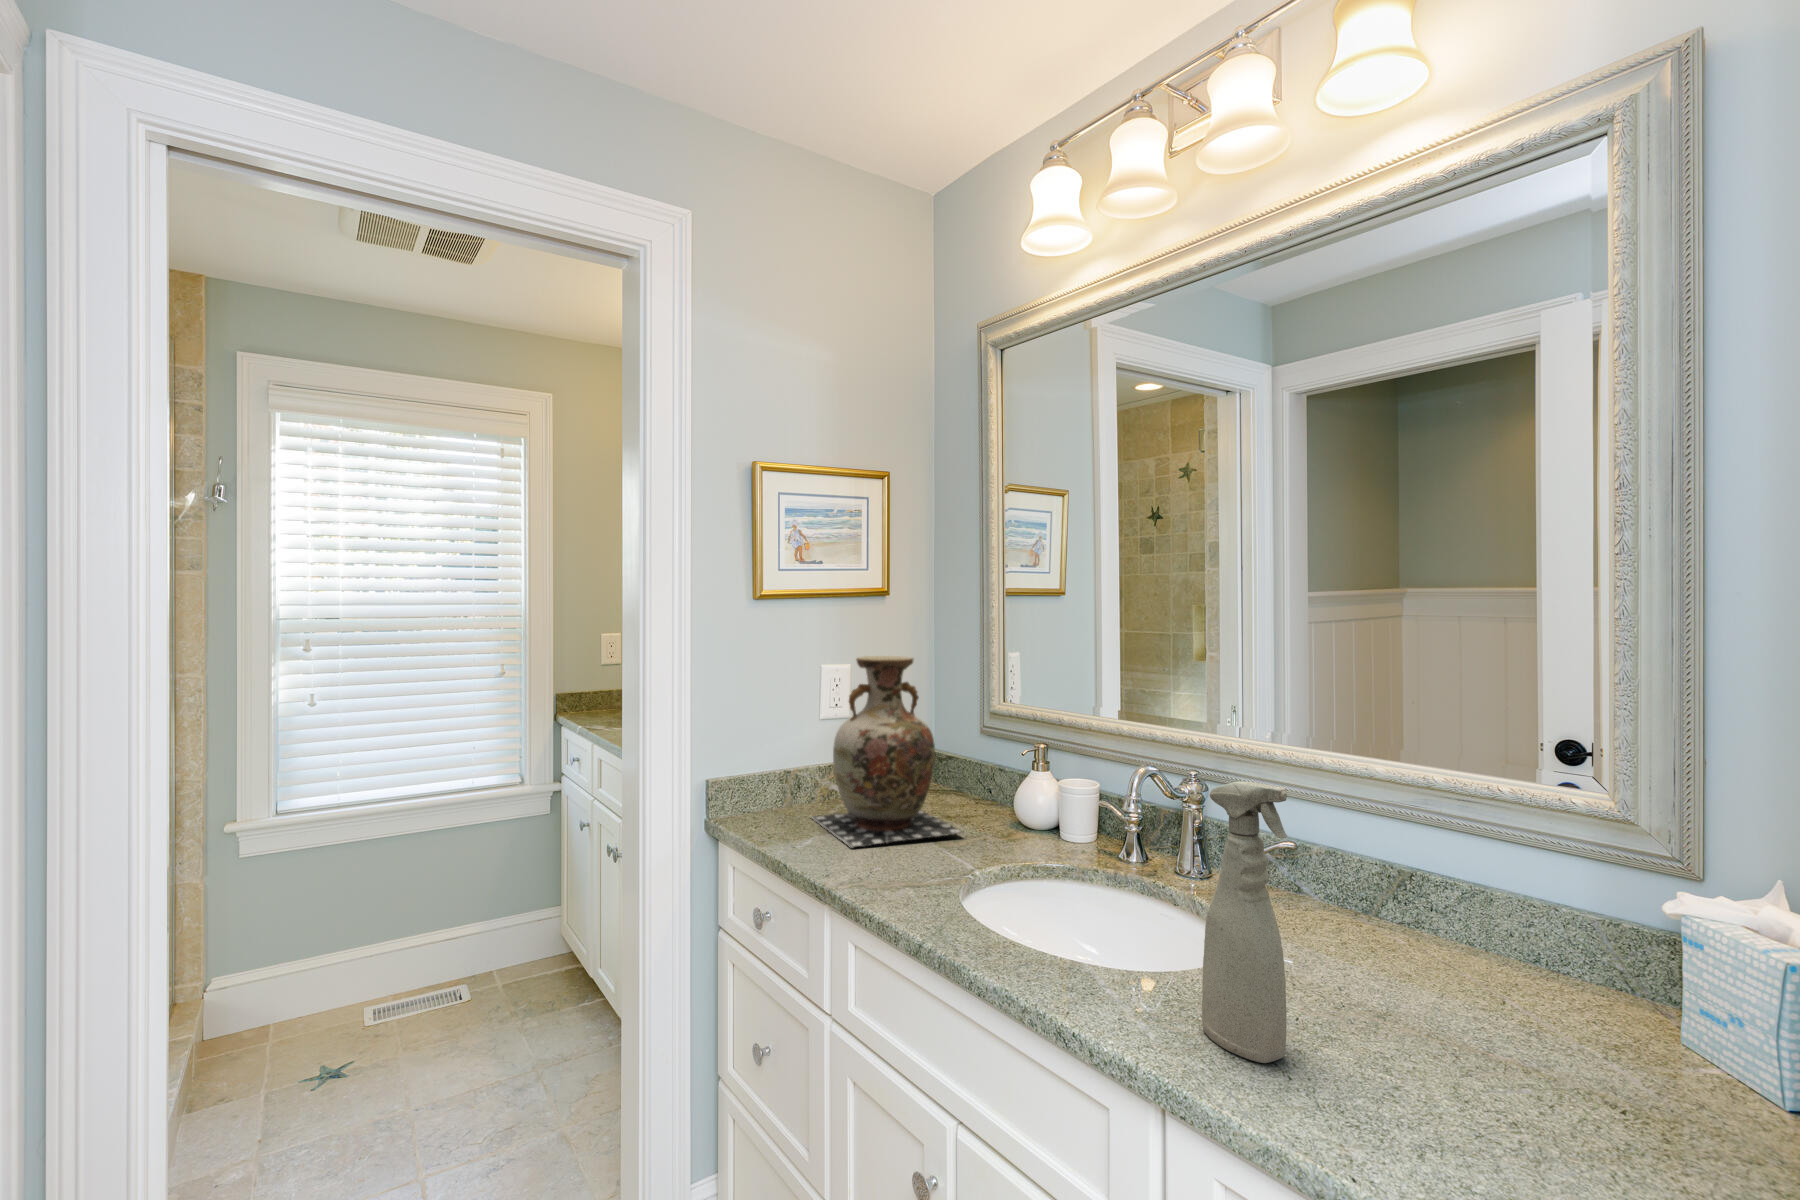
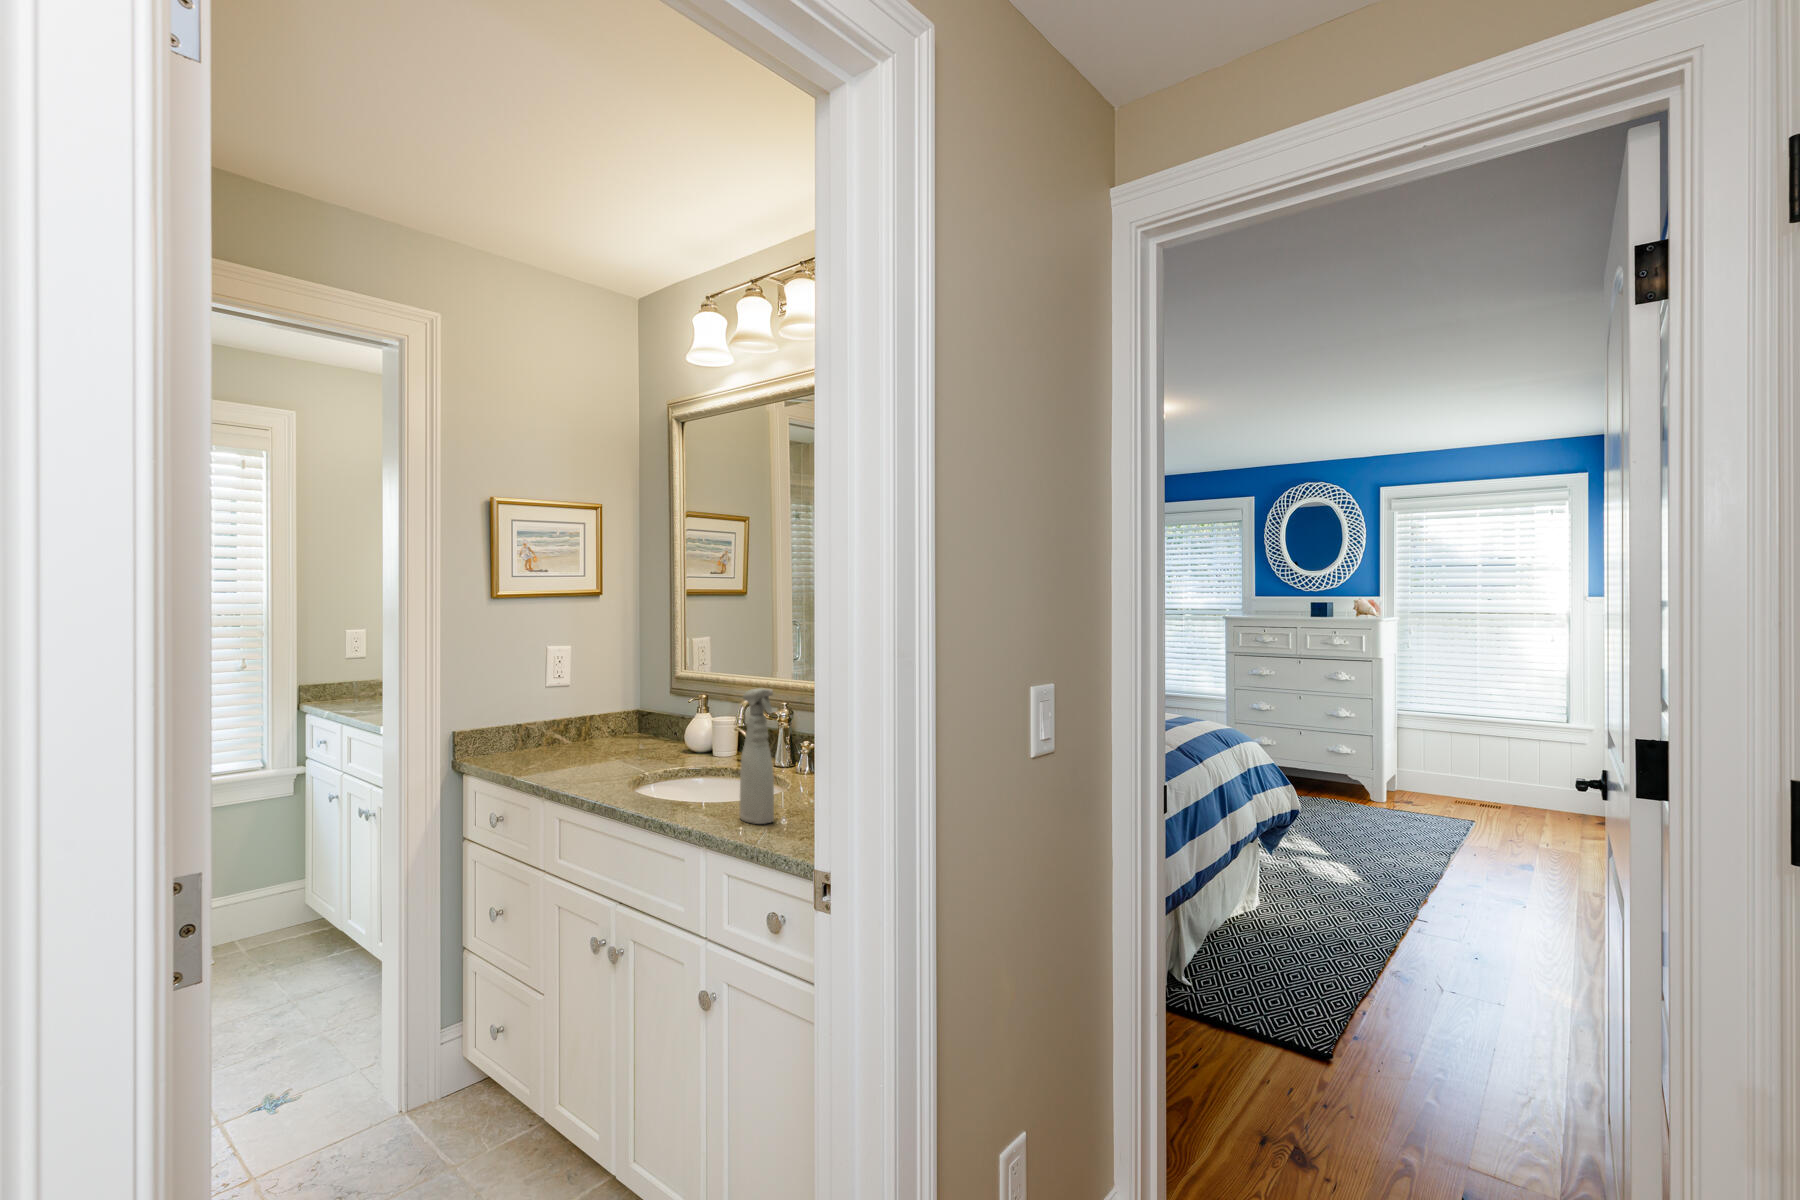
vase: present [812,656,963,847] -> none [536,638,648,767]

